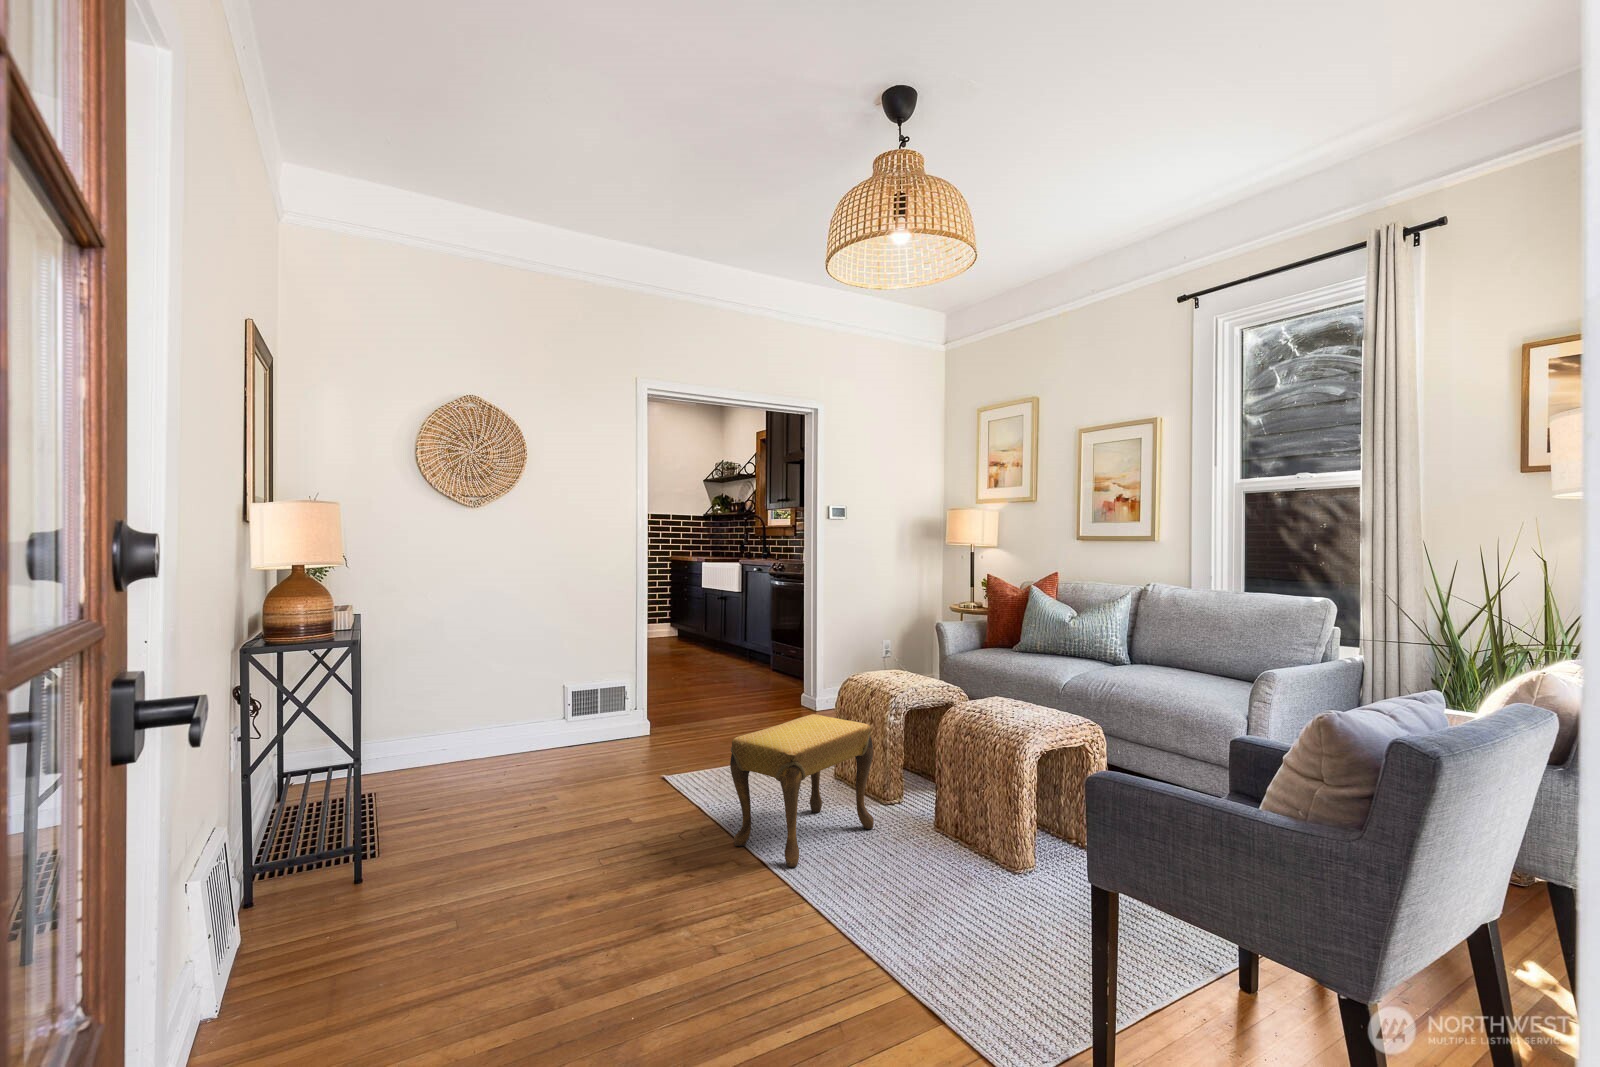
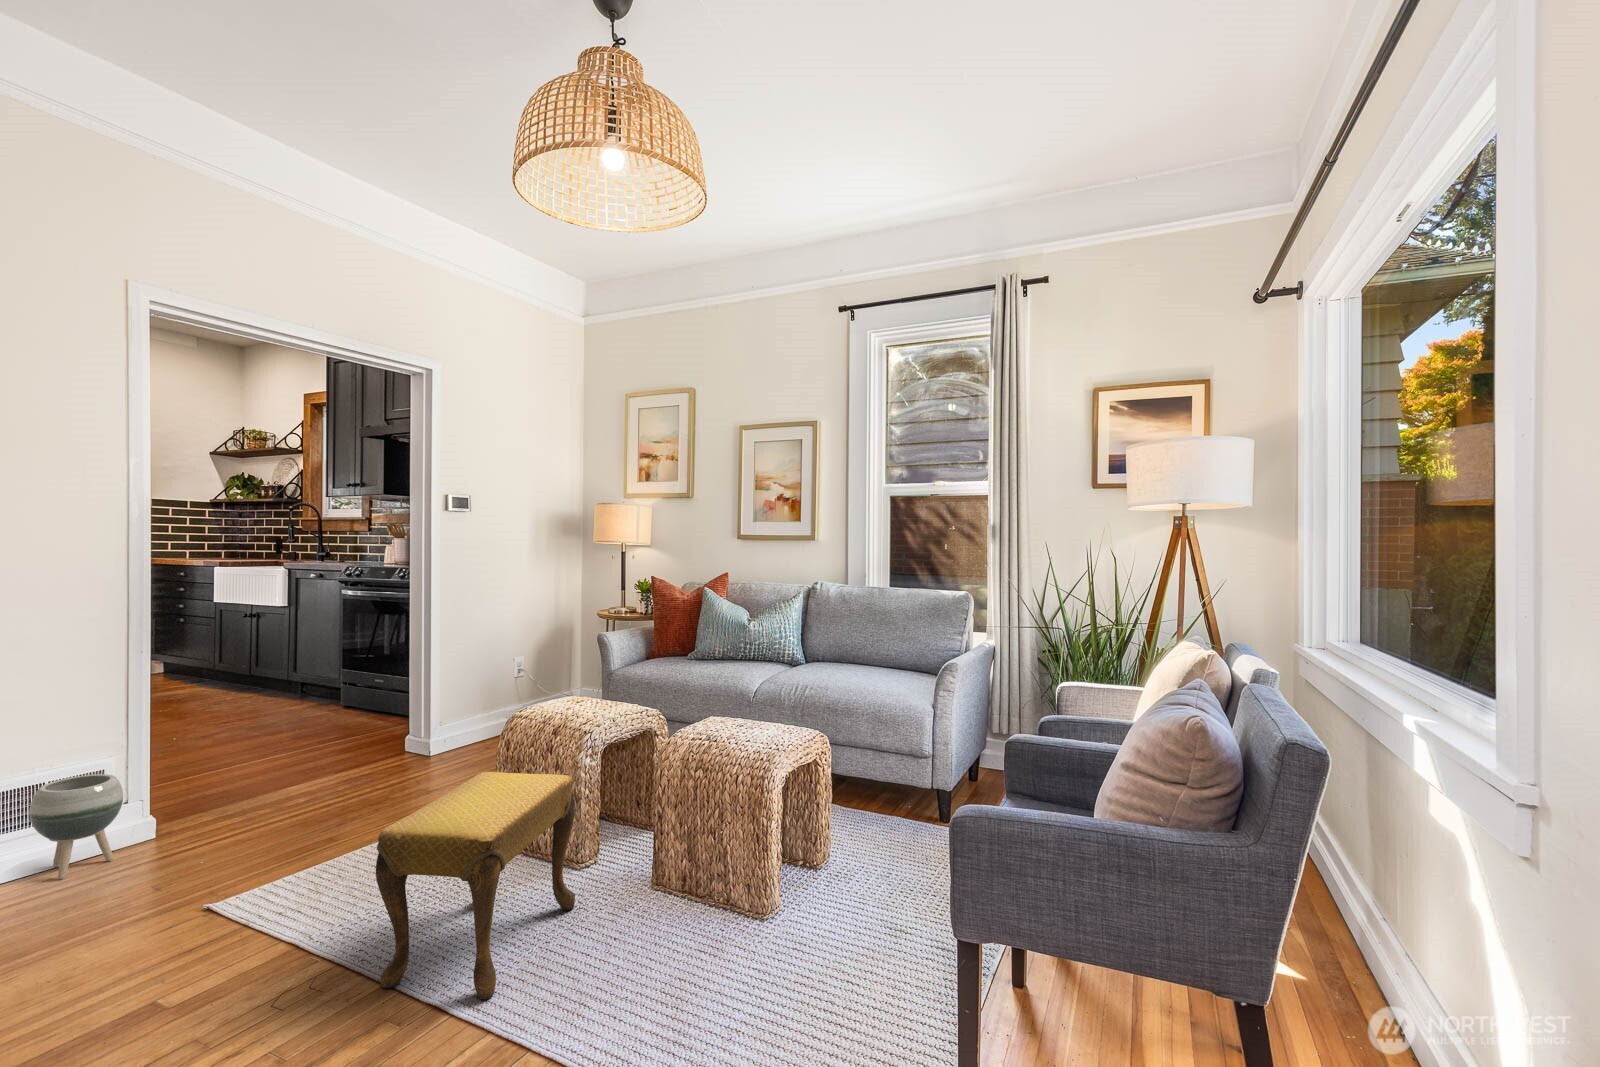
planter: none [584,689,627,750] -> present [29,774,123,879]

